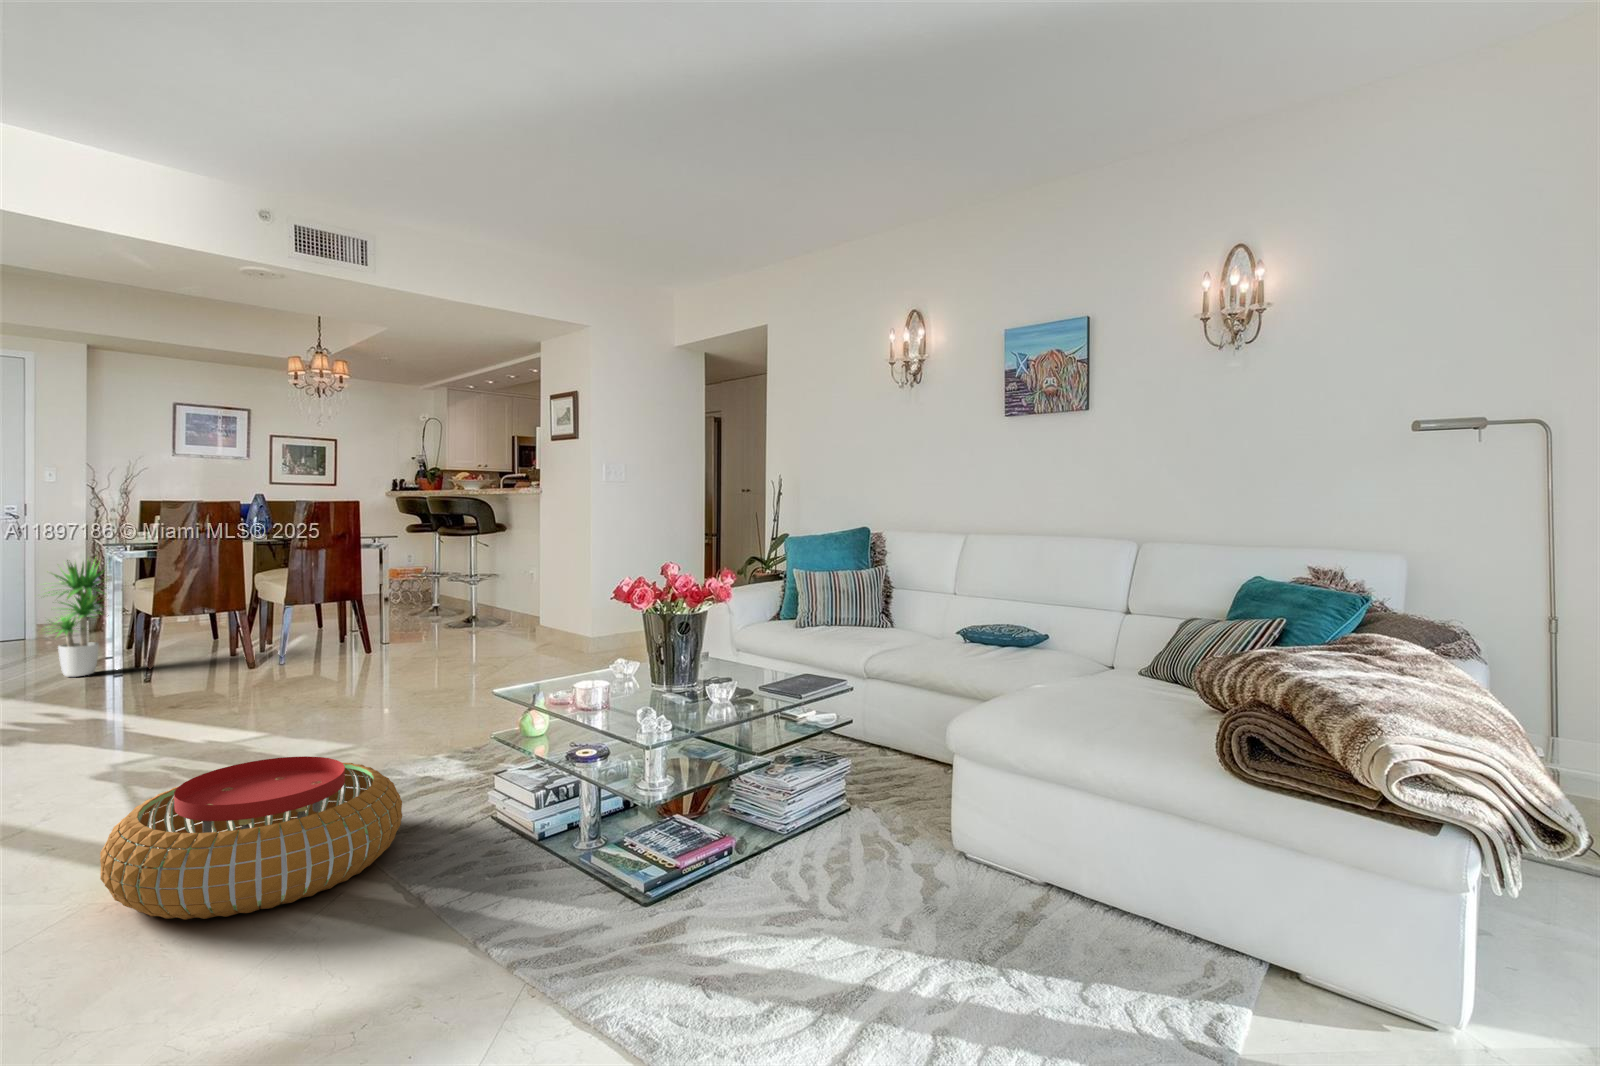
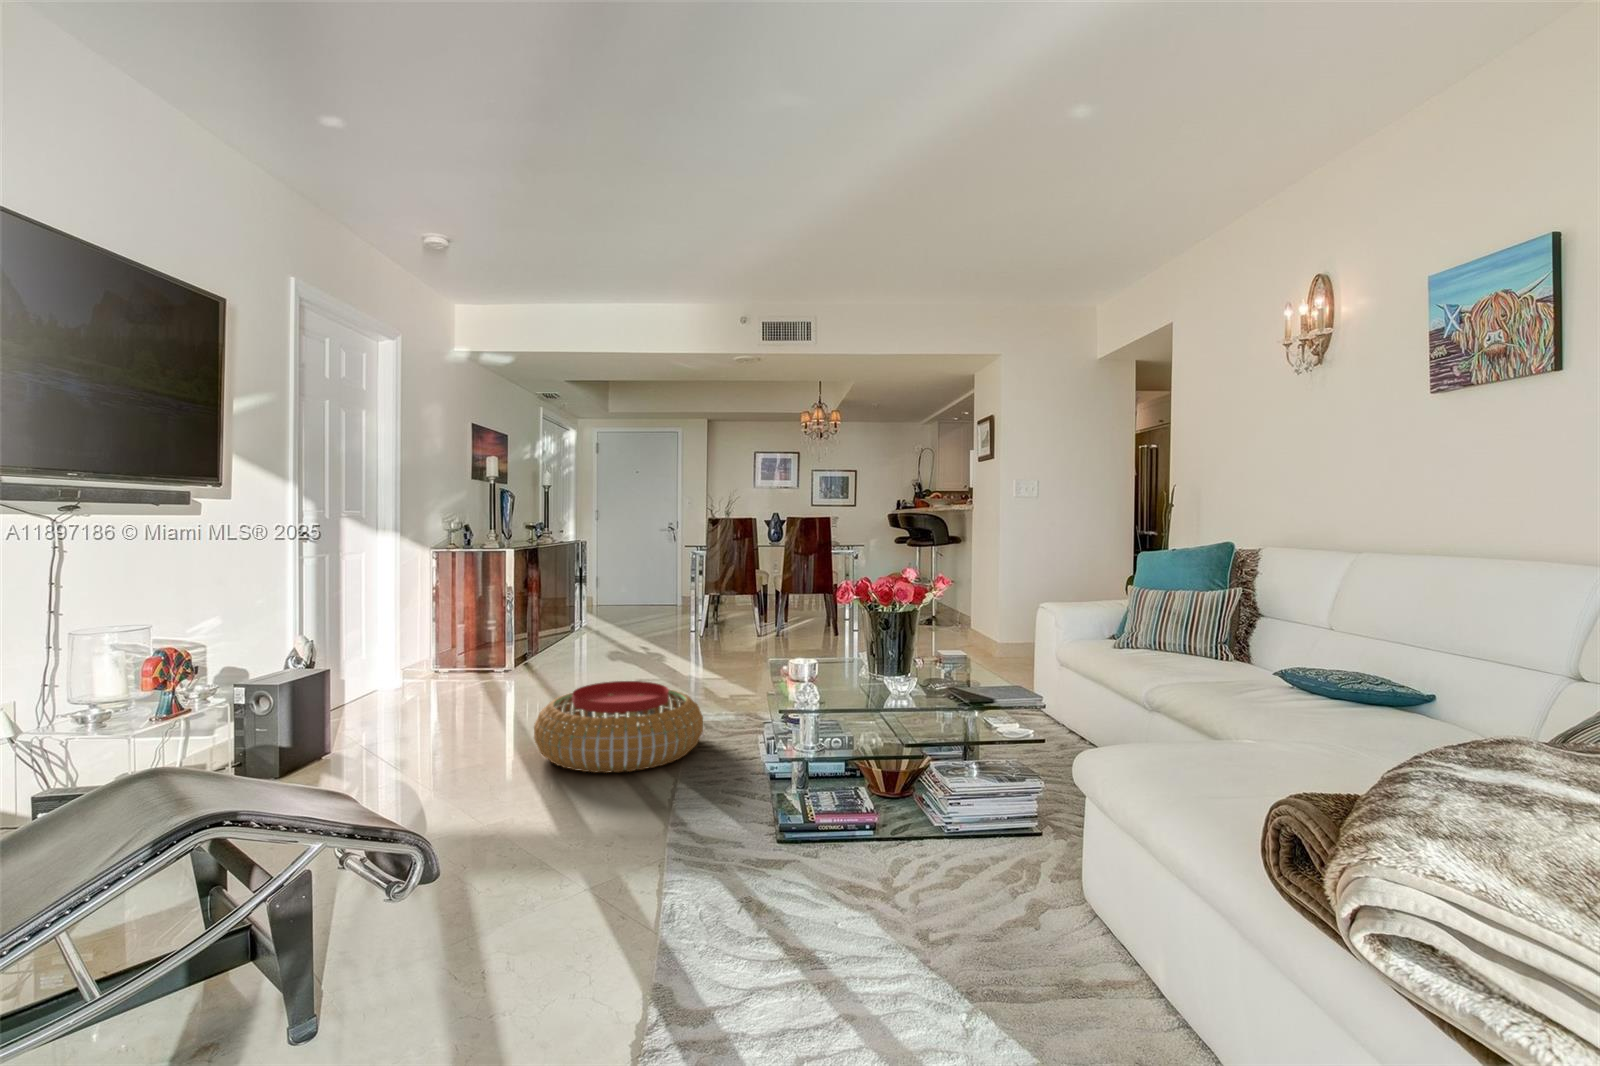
potted plant: present [44,560,109,677] -> none [653,551,701,628]

